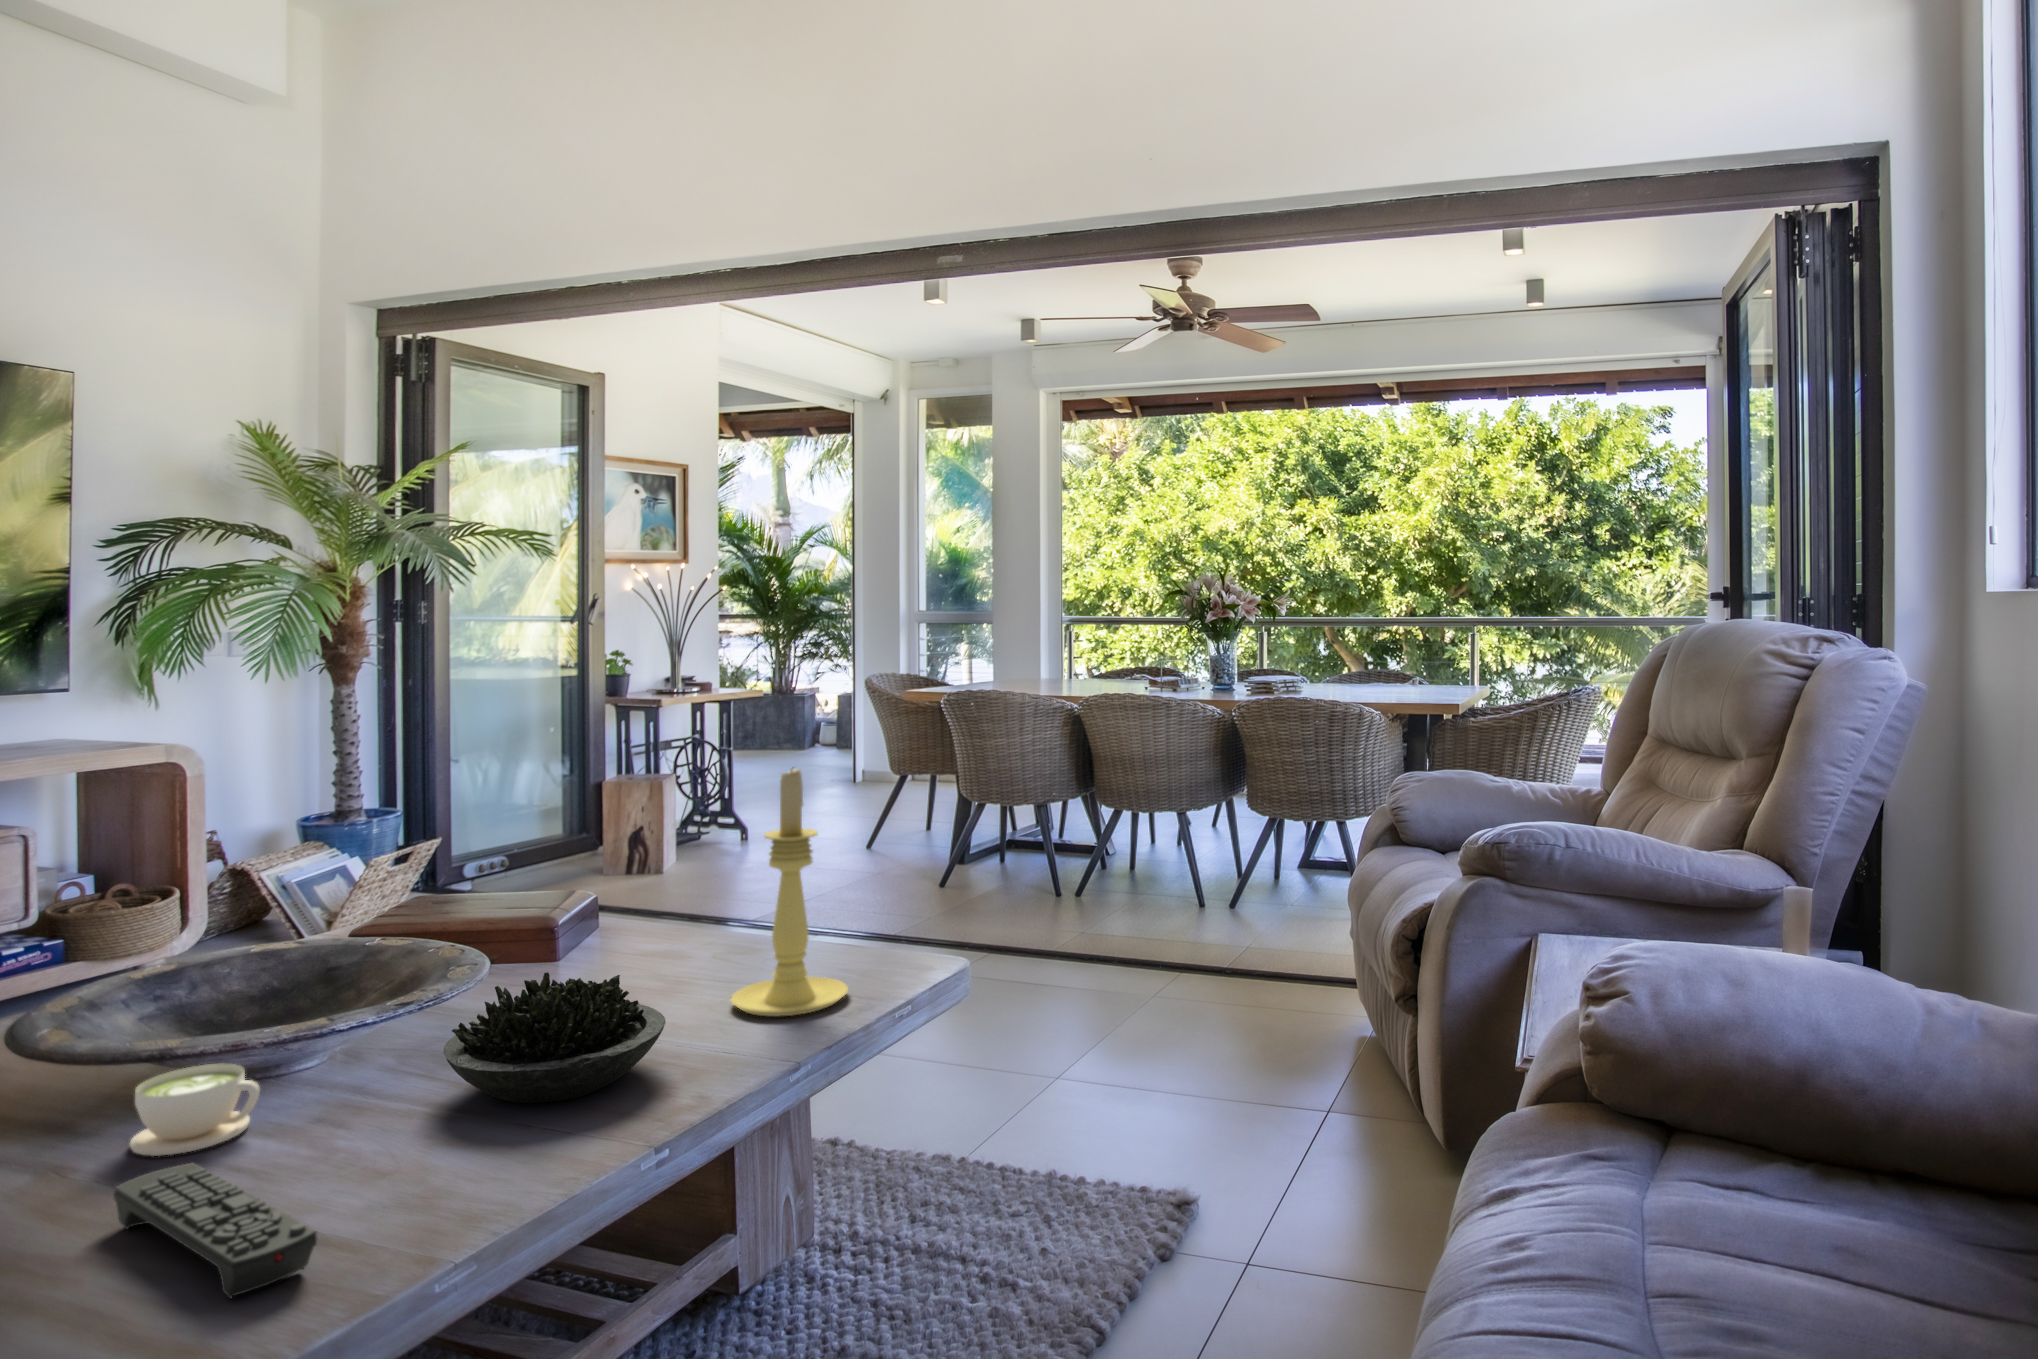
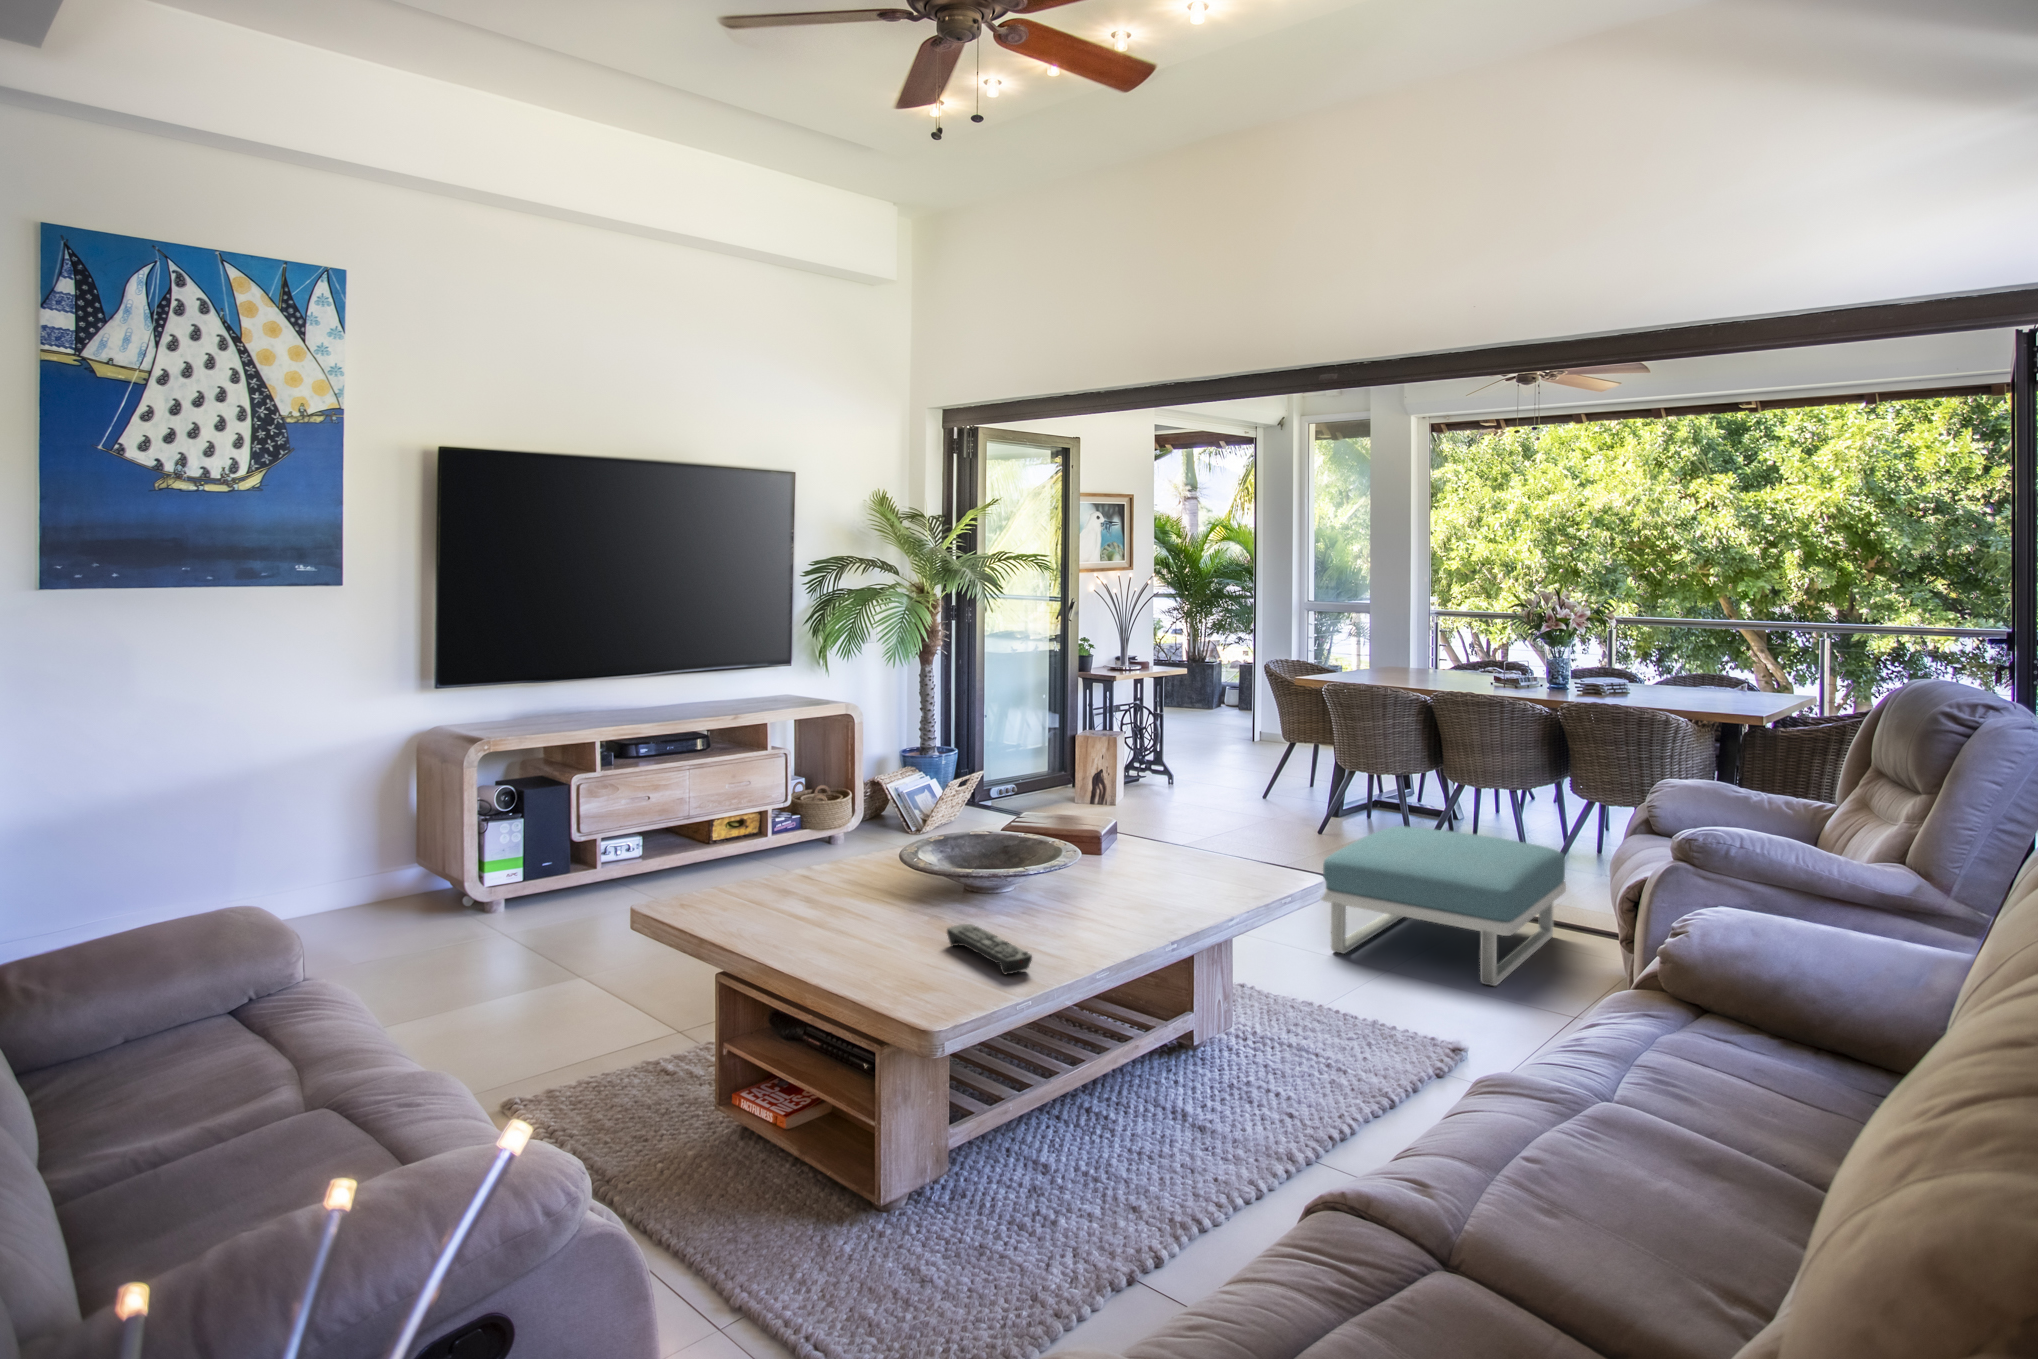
candle holder: present [730,769,848,1016] -> none [1187,759,1251,898]
footstool: none [955,866,1276,1082] -> present [1320,826,1566,986]
succulent plant: present [444,972,666,1103] -> none [1057,859,1158,922]
coffee cup: present [130,1063,260,1156] -> none [936,885,984,922]

